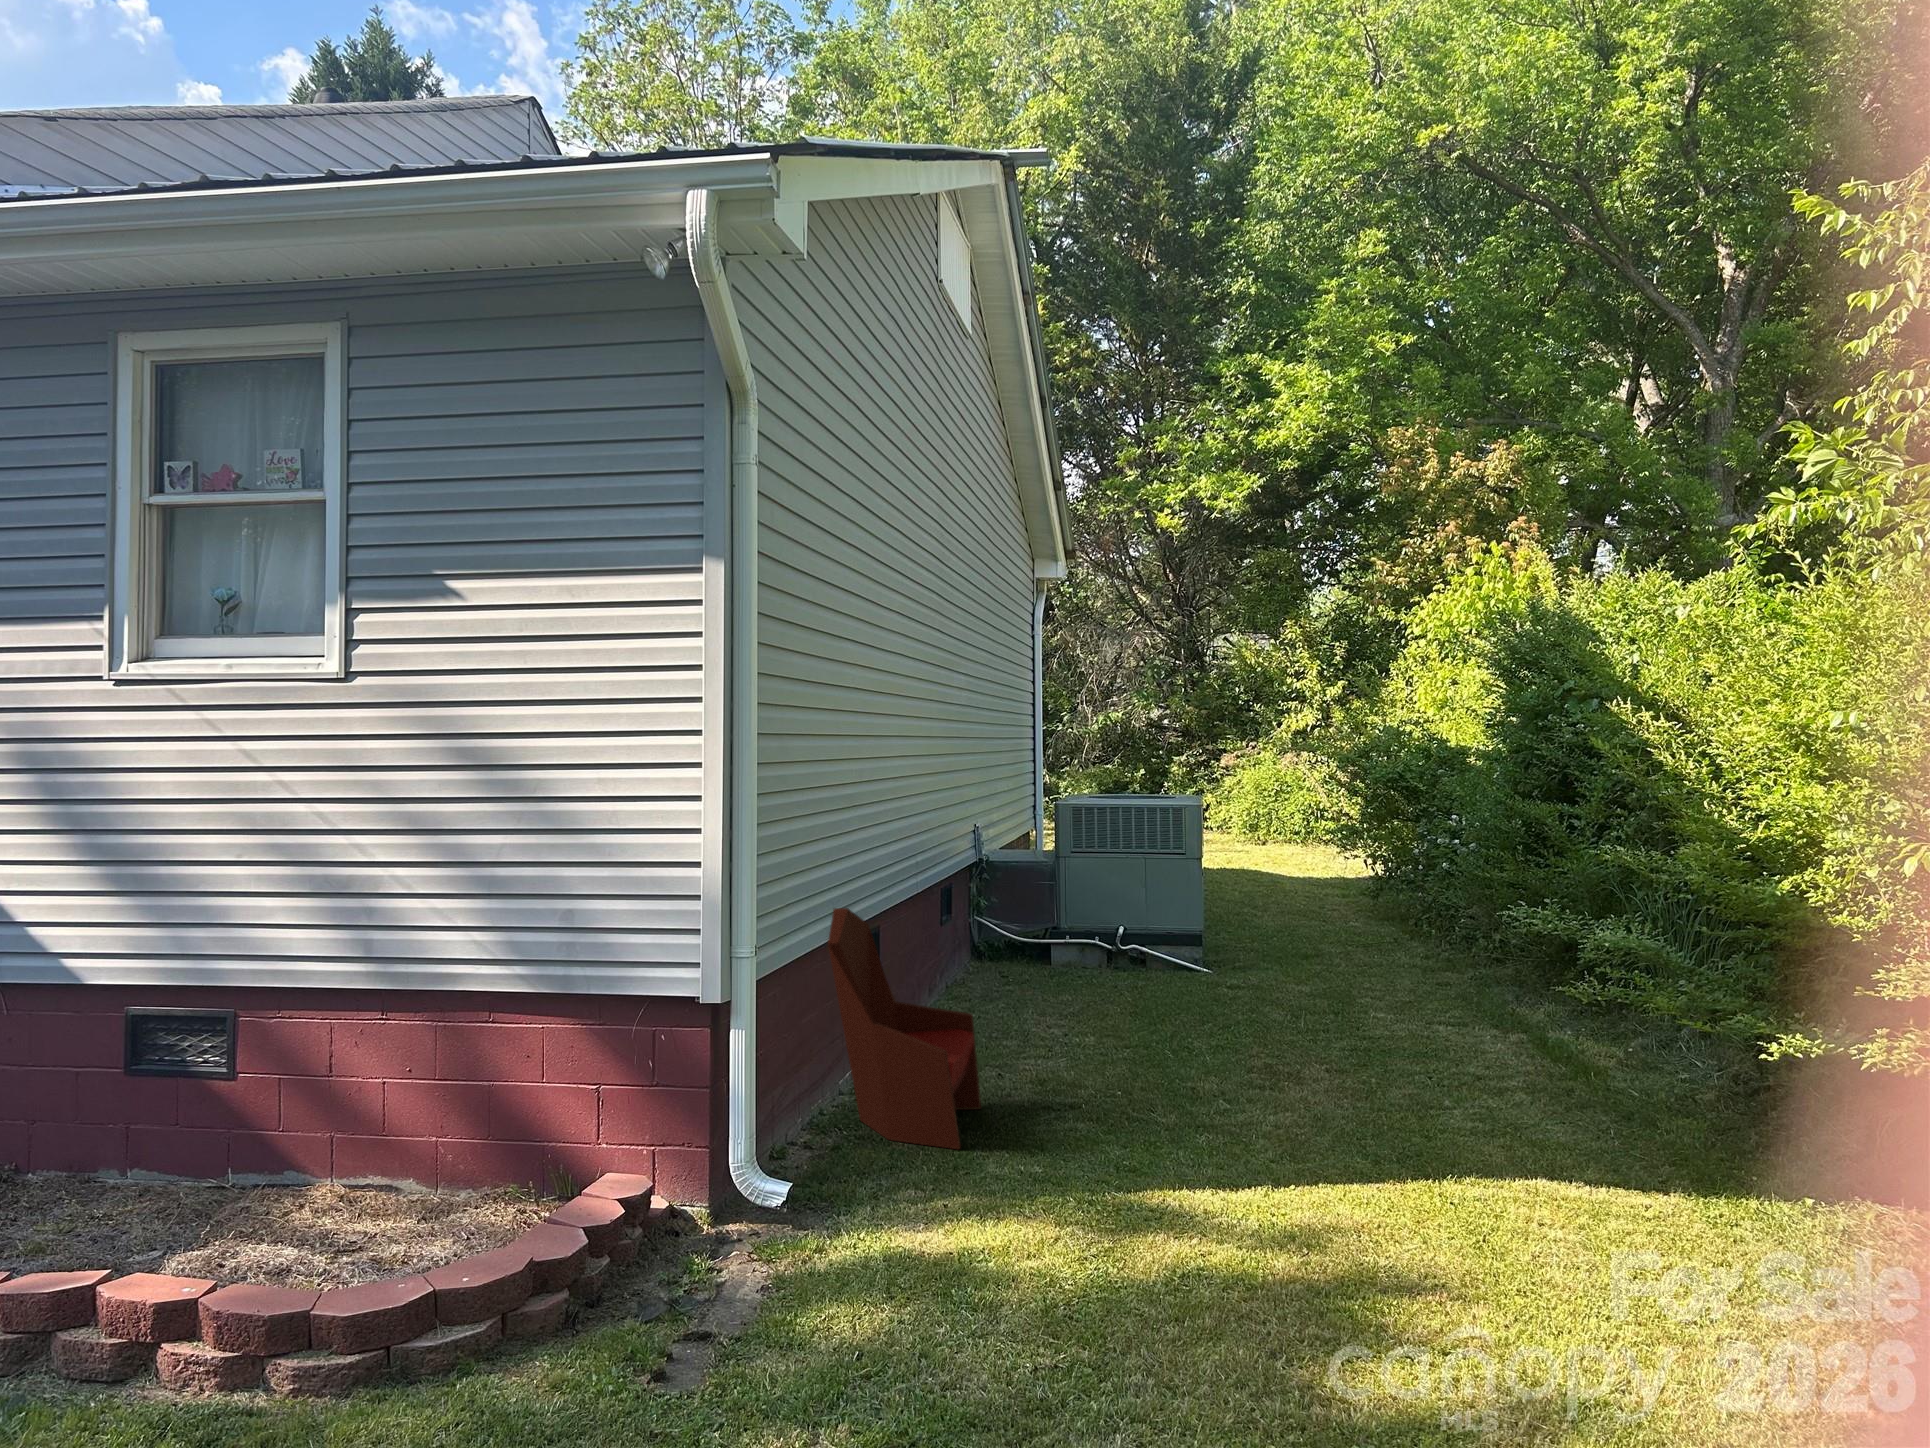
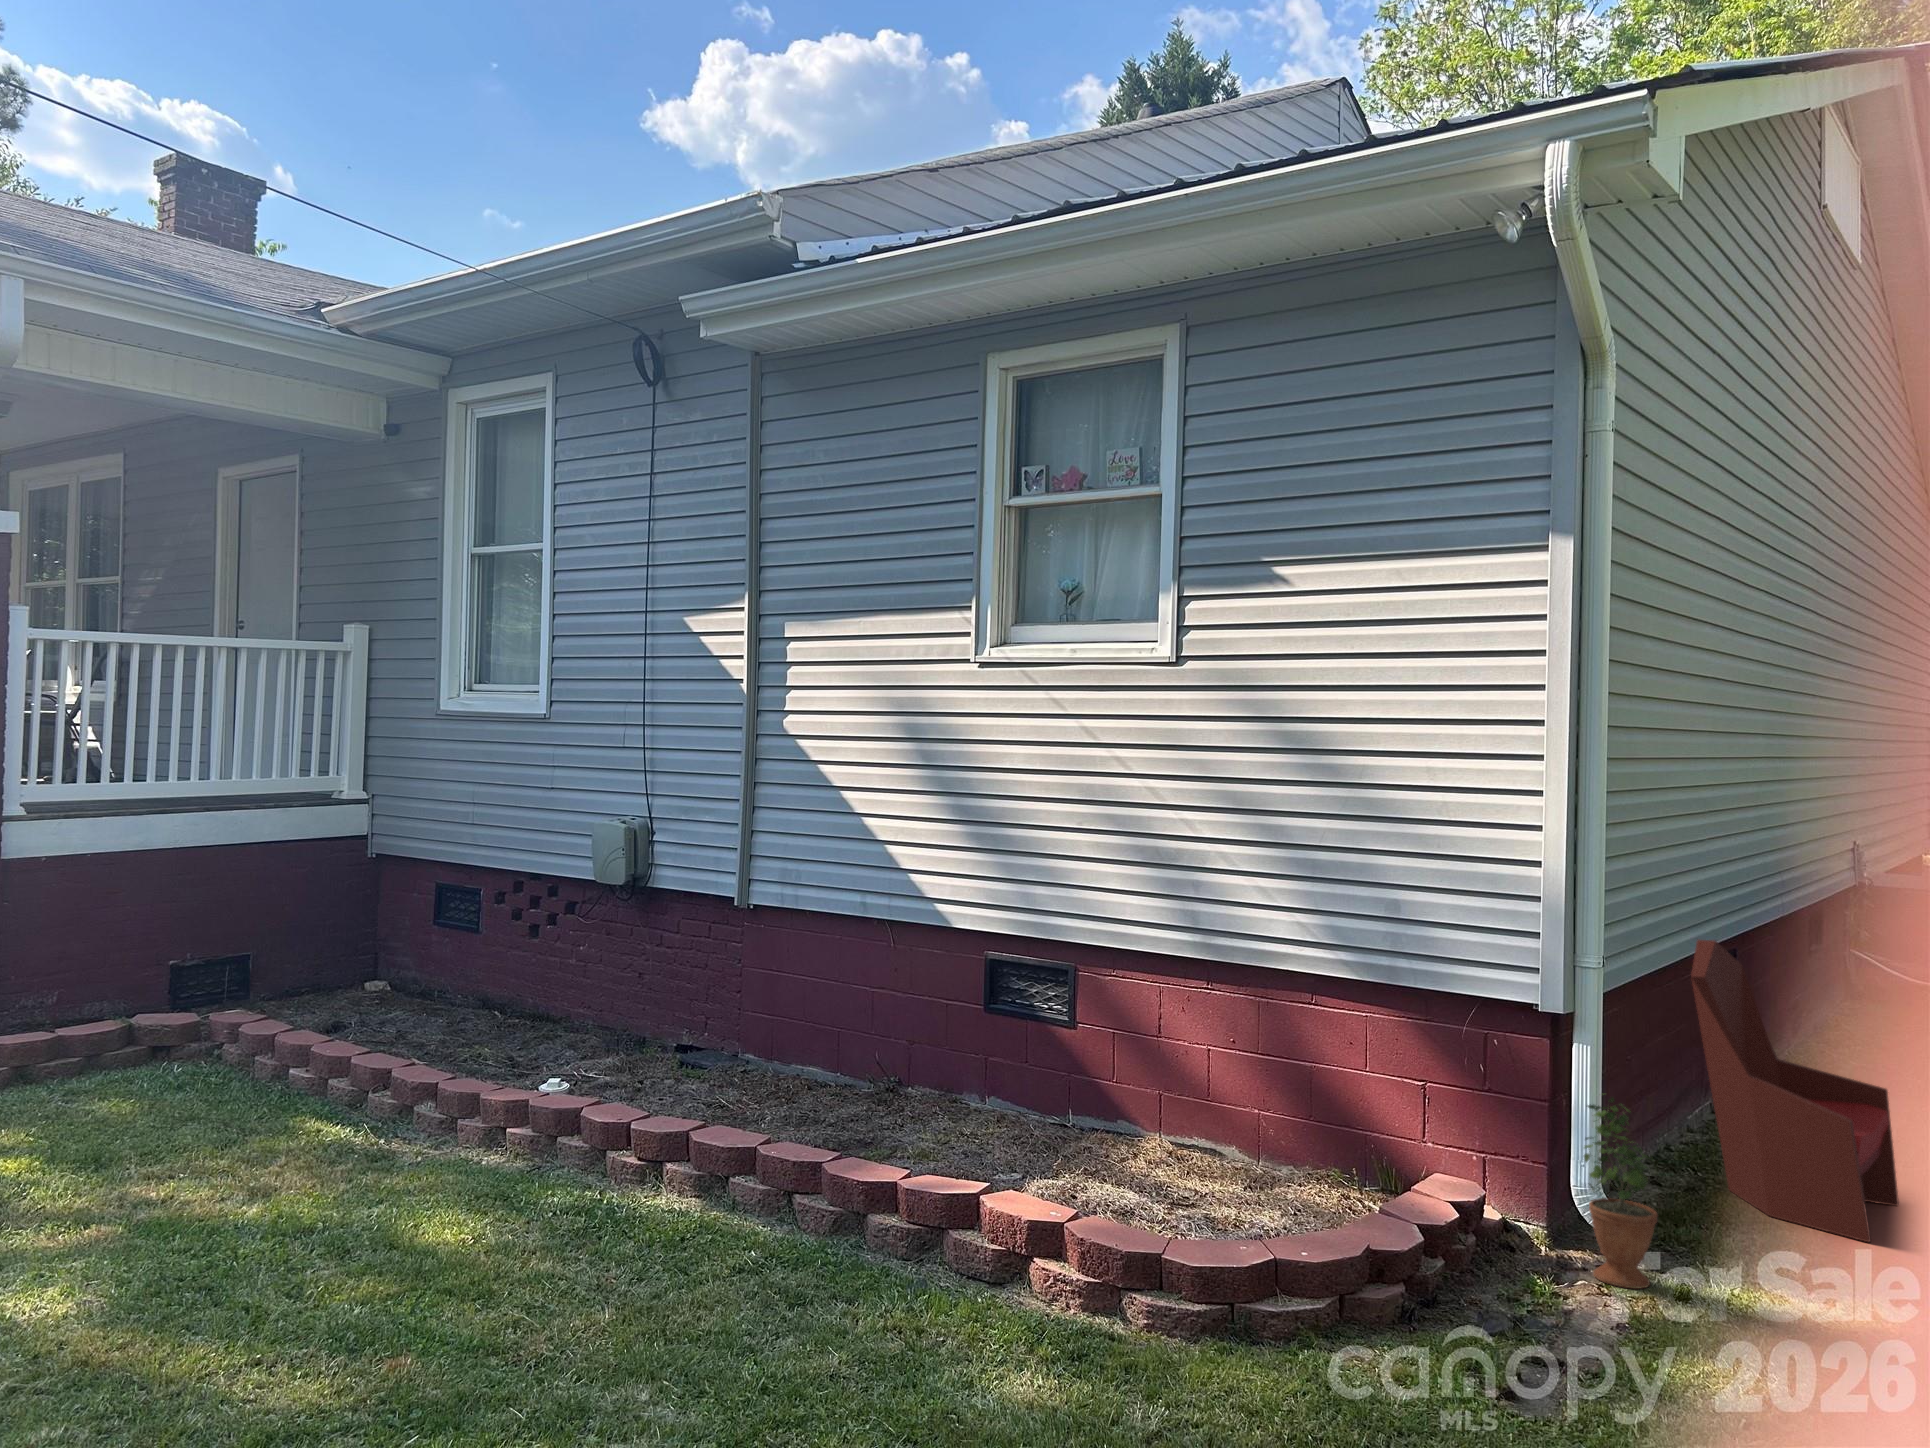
potted plant: none [736,1069,798,1244] -> present [1584,1097,1657,1289]

